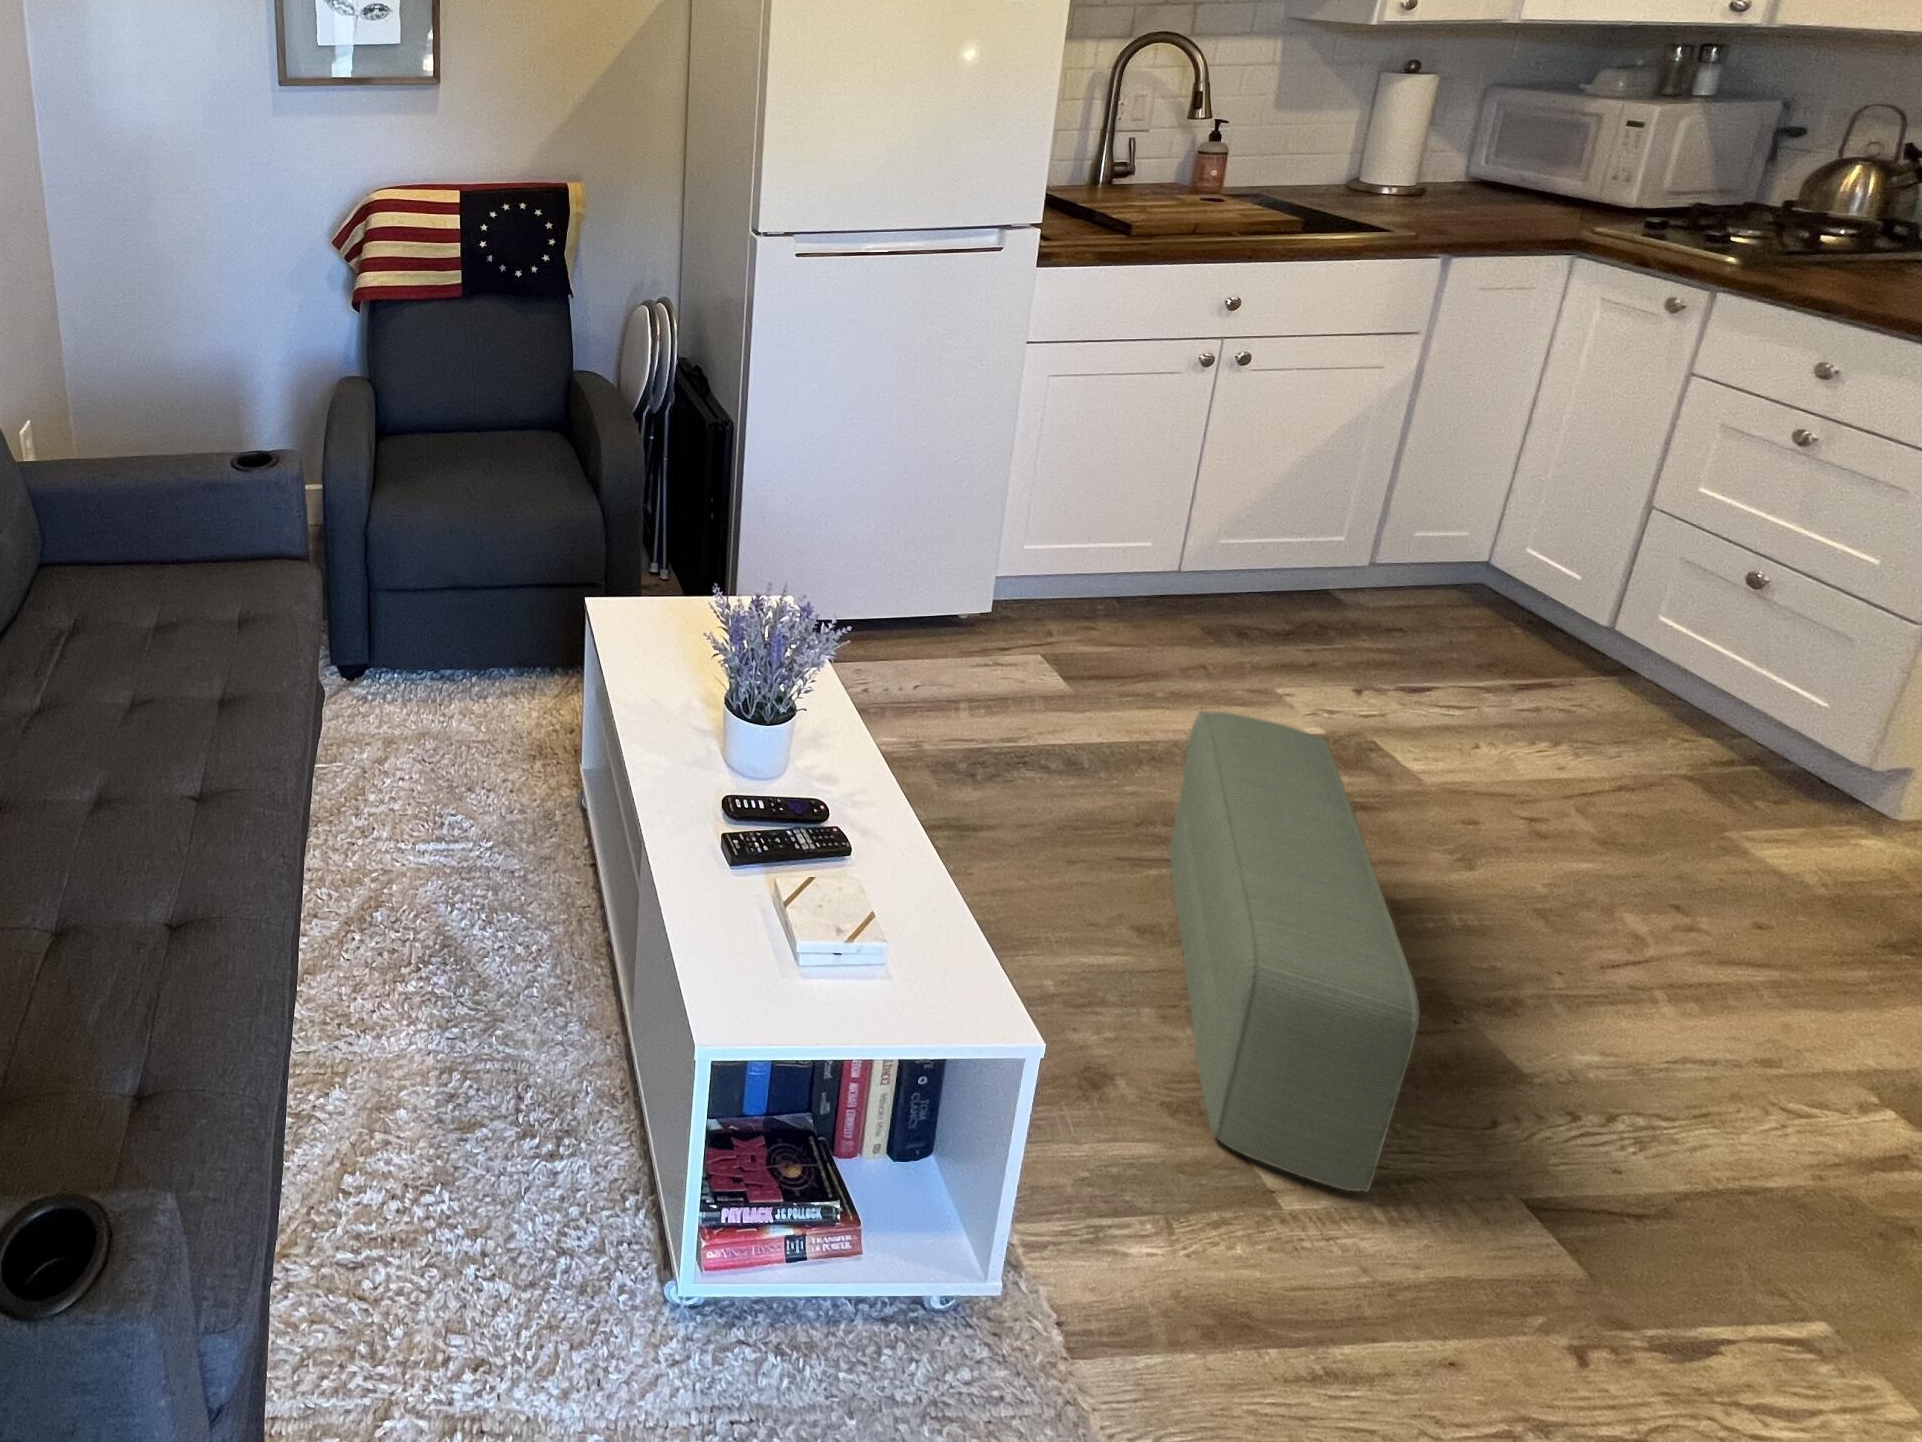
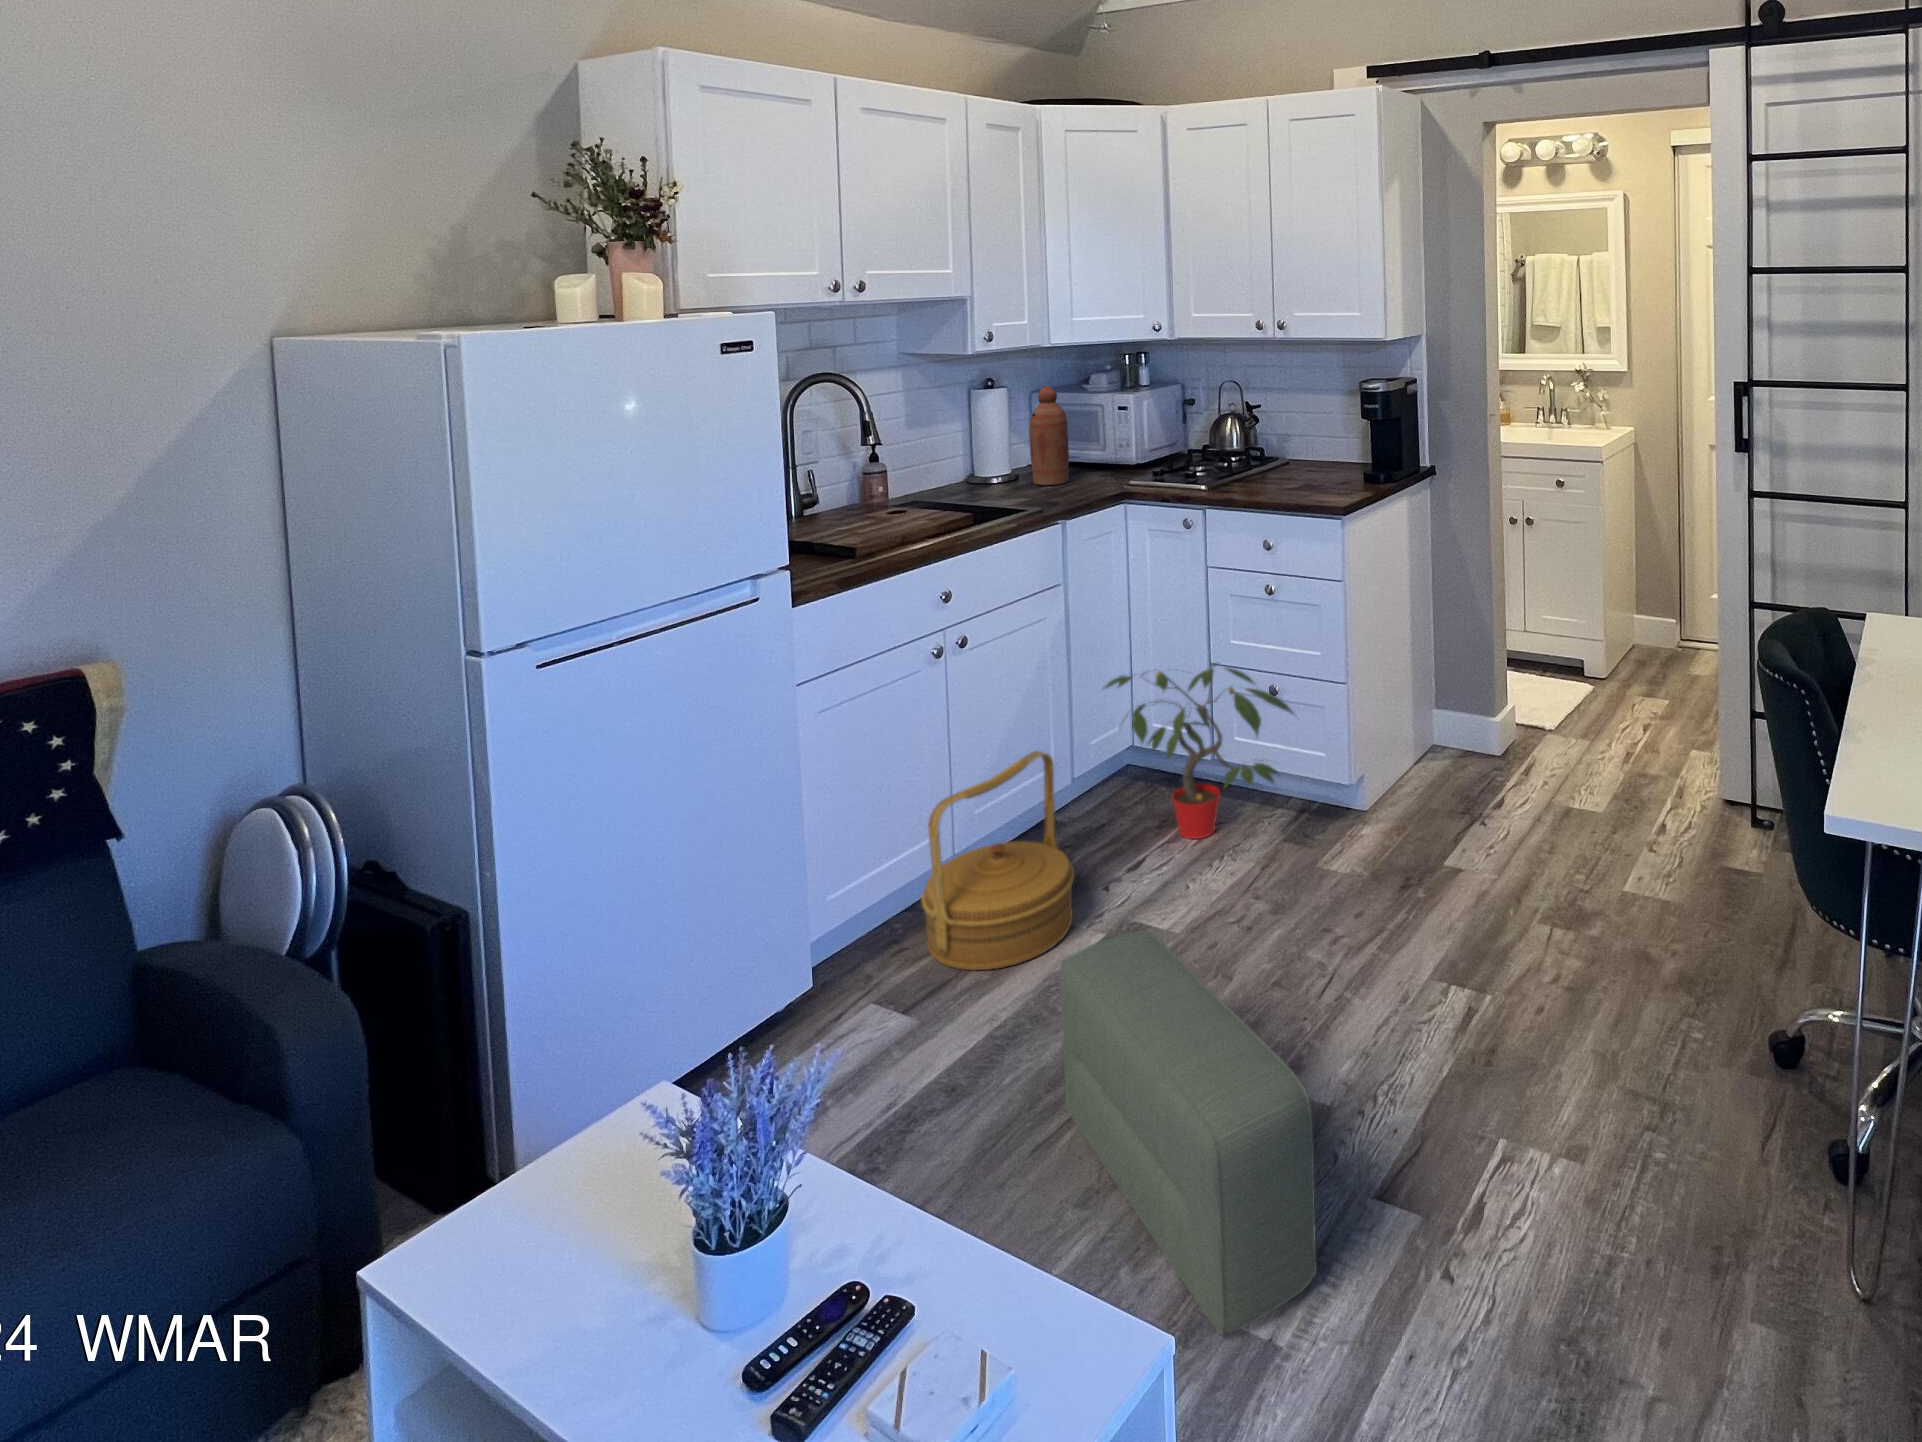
bottle: none [1436,74,1517,208] -> present [1030,386,1069,485]
potted plant: none [1426,467,1789,712] -> present [1105,663,1293,839]
woven basket: none [1114,505,1323,708] -> present [921,751,1074,970]

